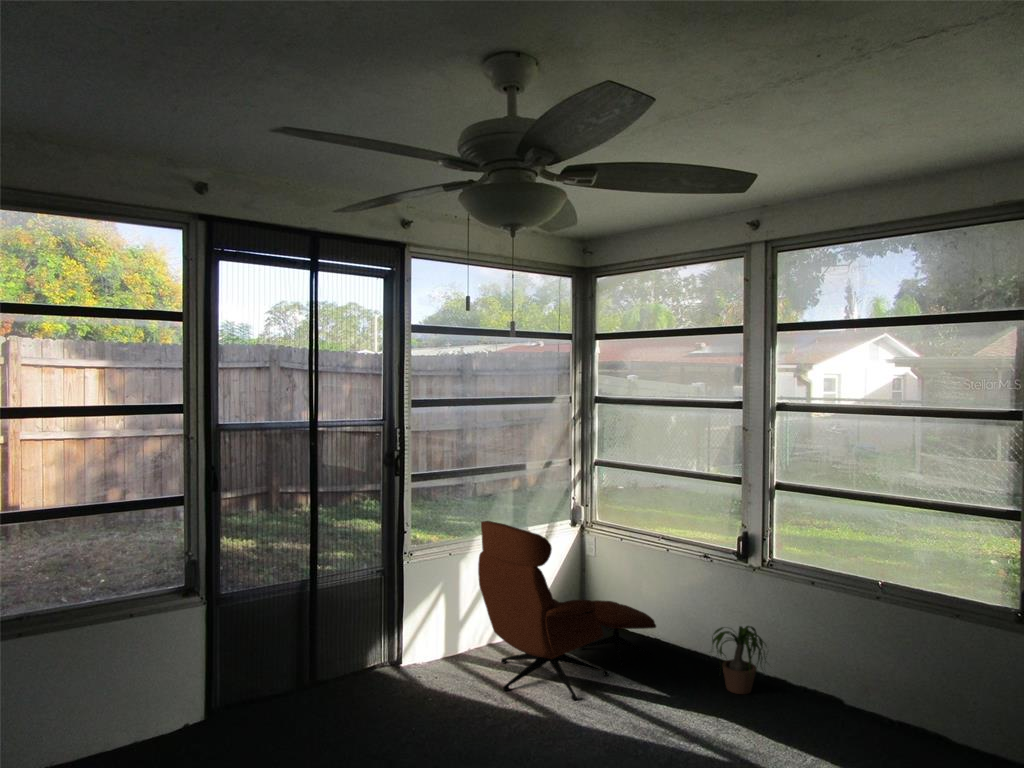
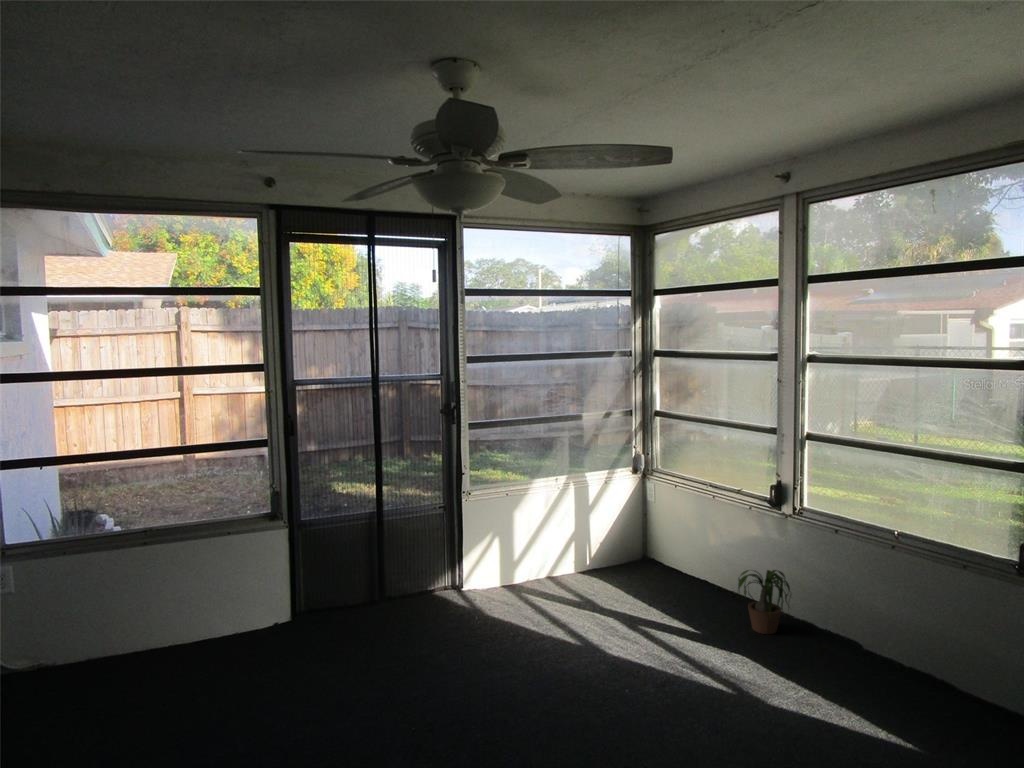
lounge chair: present [478,521,656,700] -> none [521,465,696,627]

